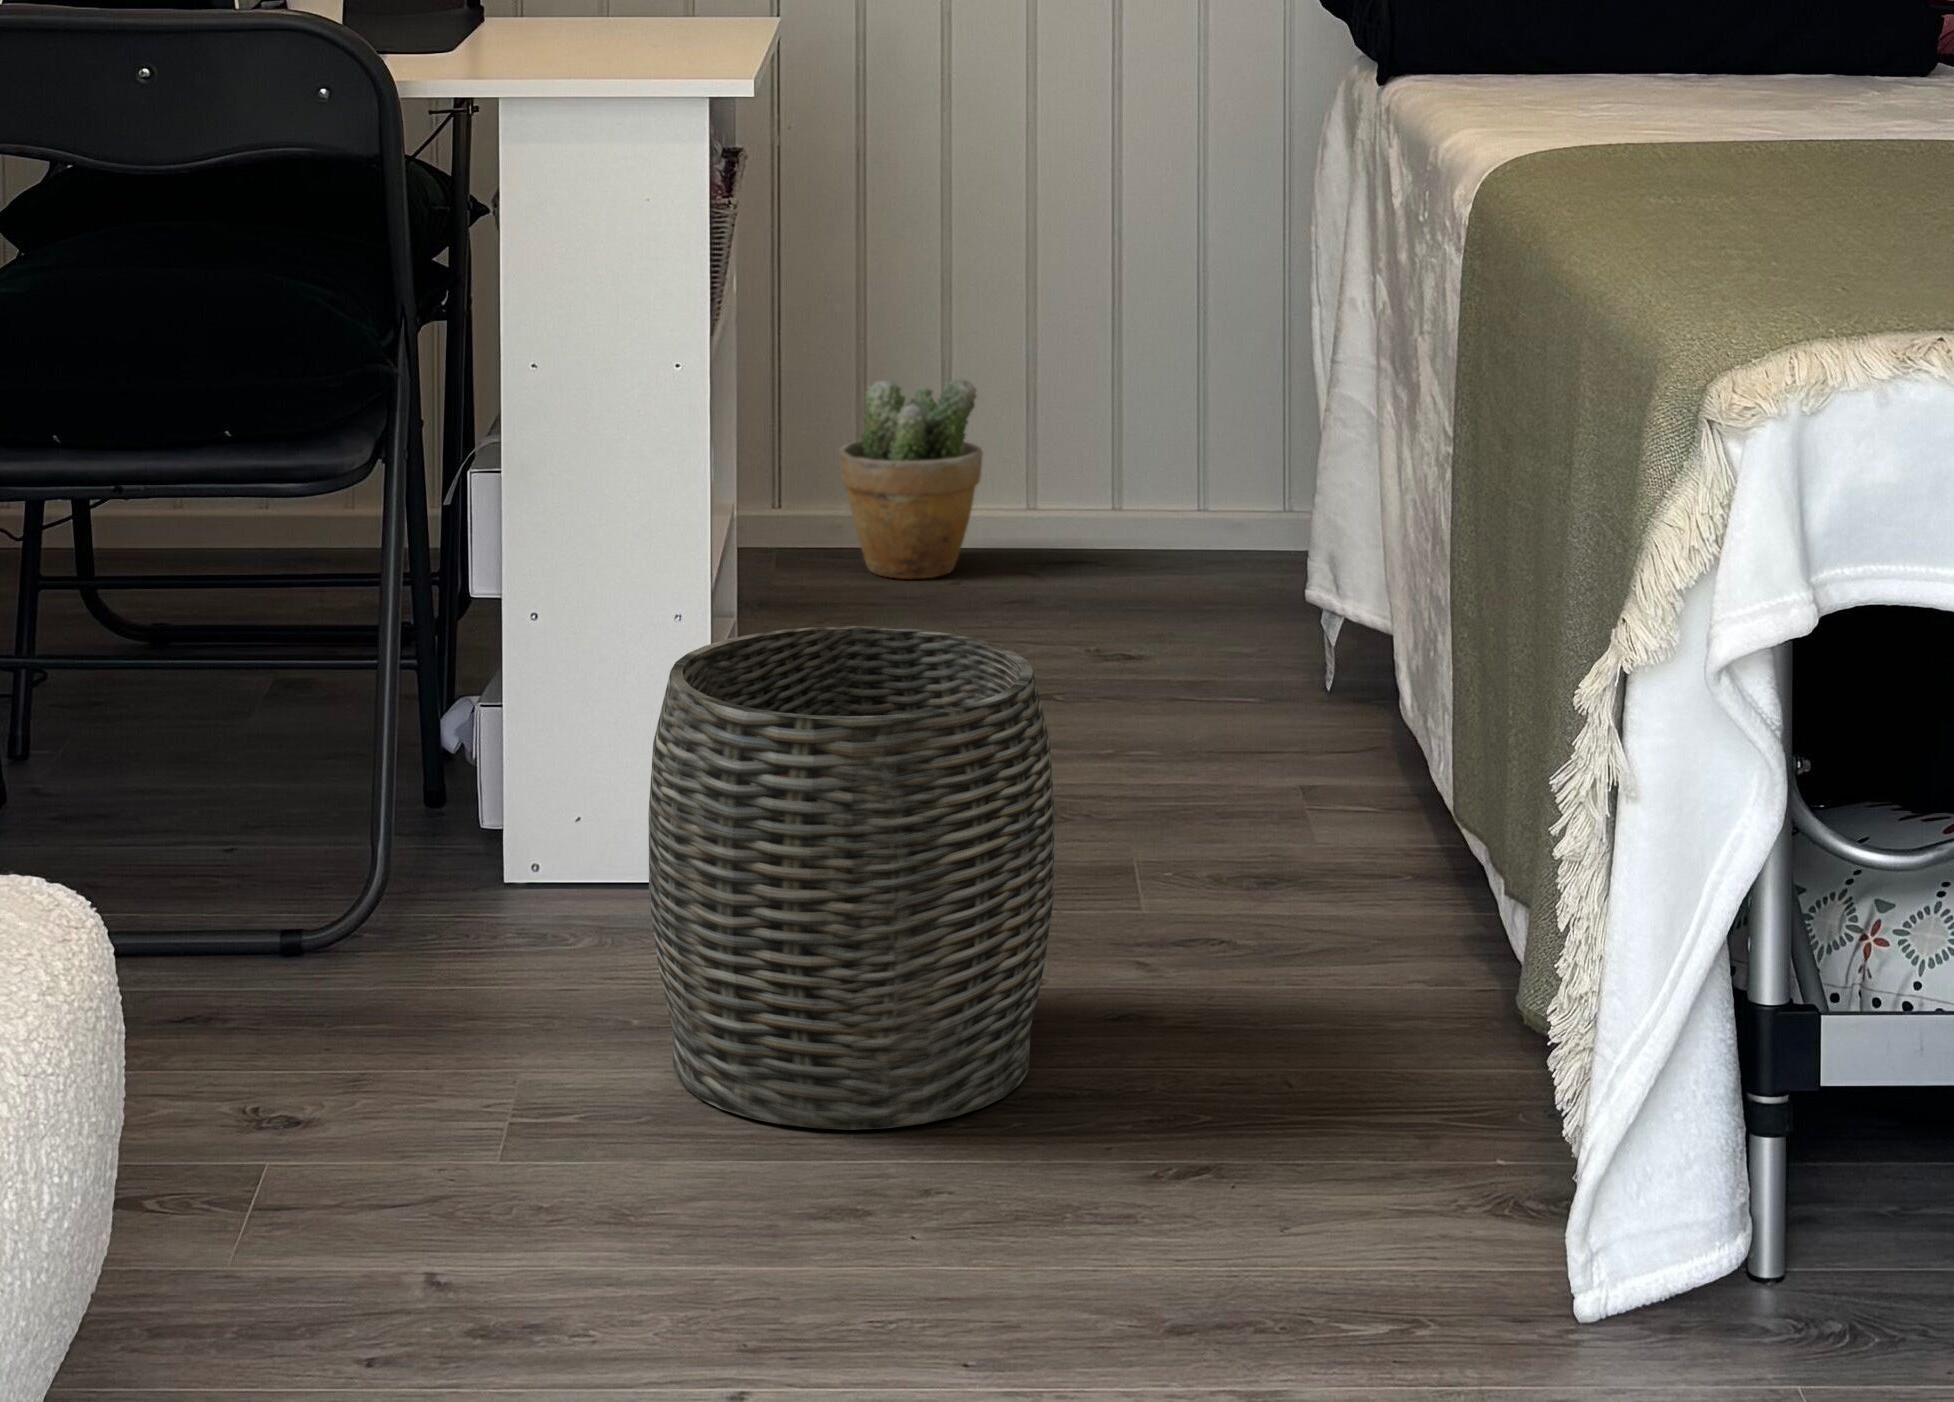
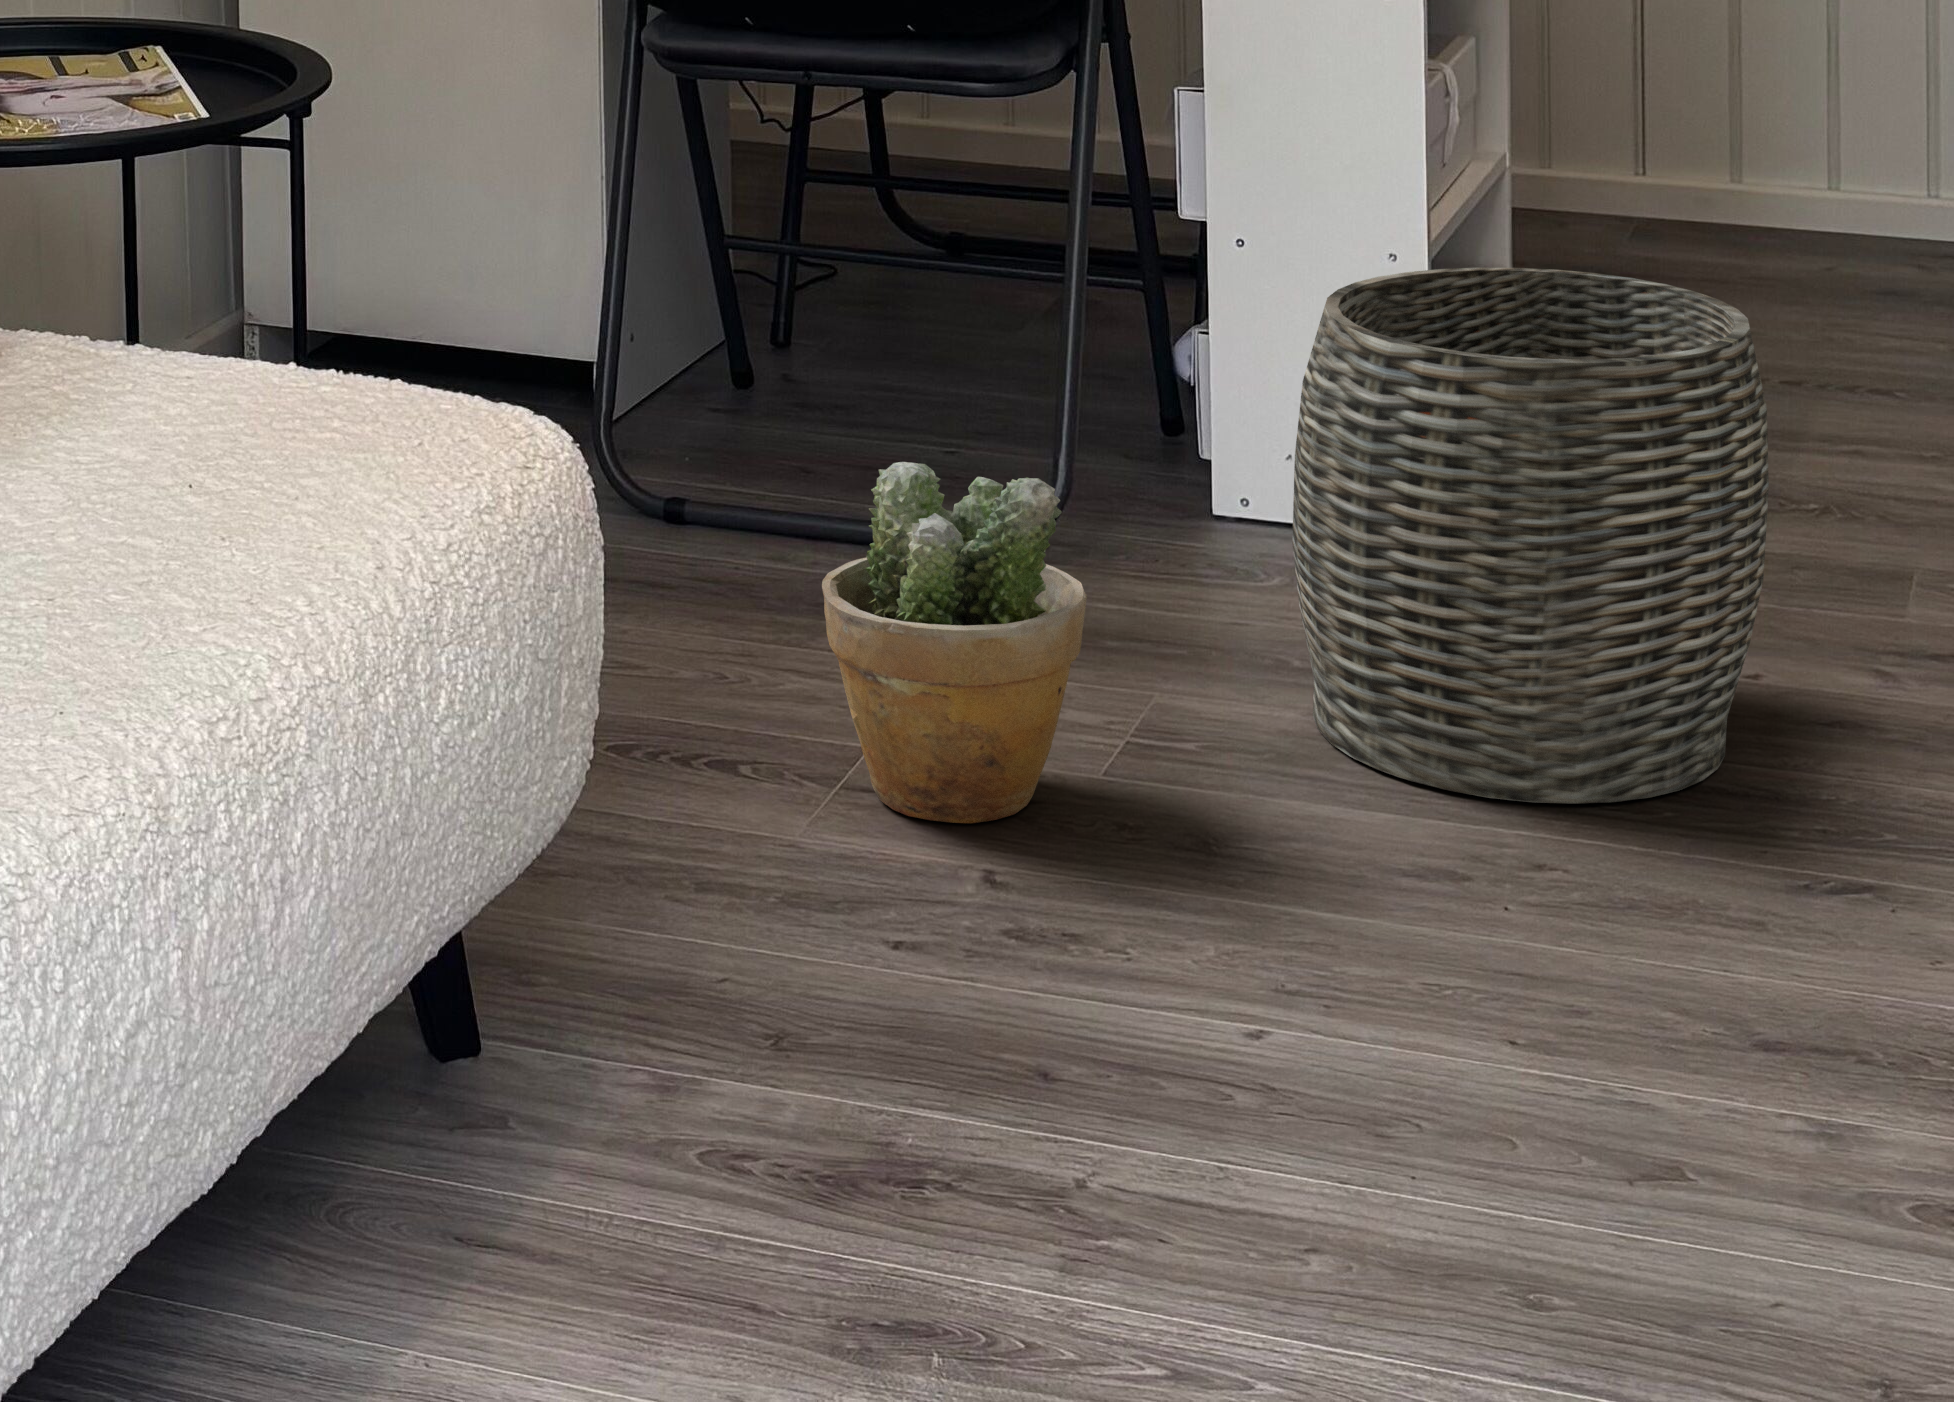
potted plant: present [838,379,983,579] -> present [822,462,1087,823]

